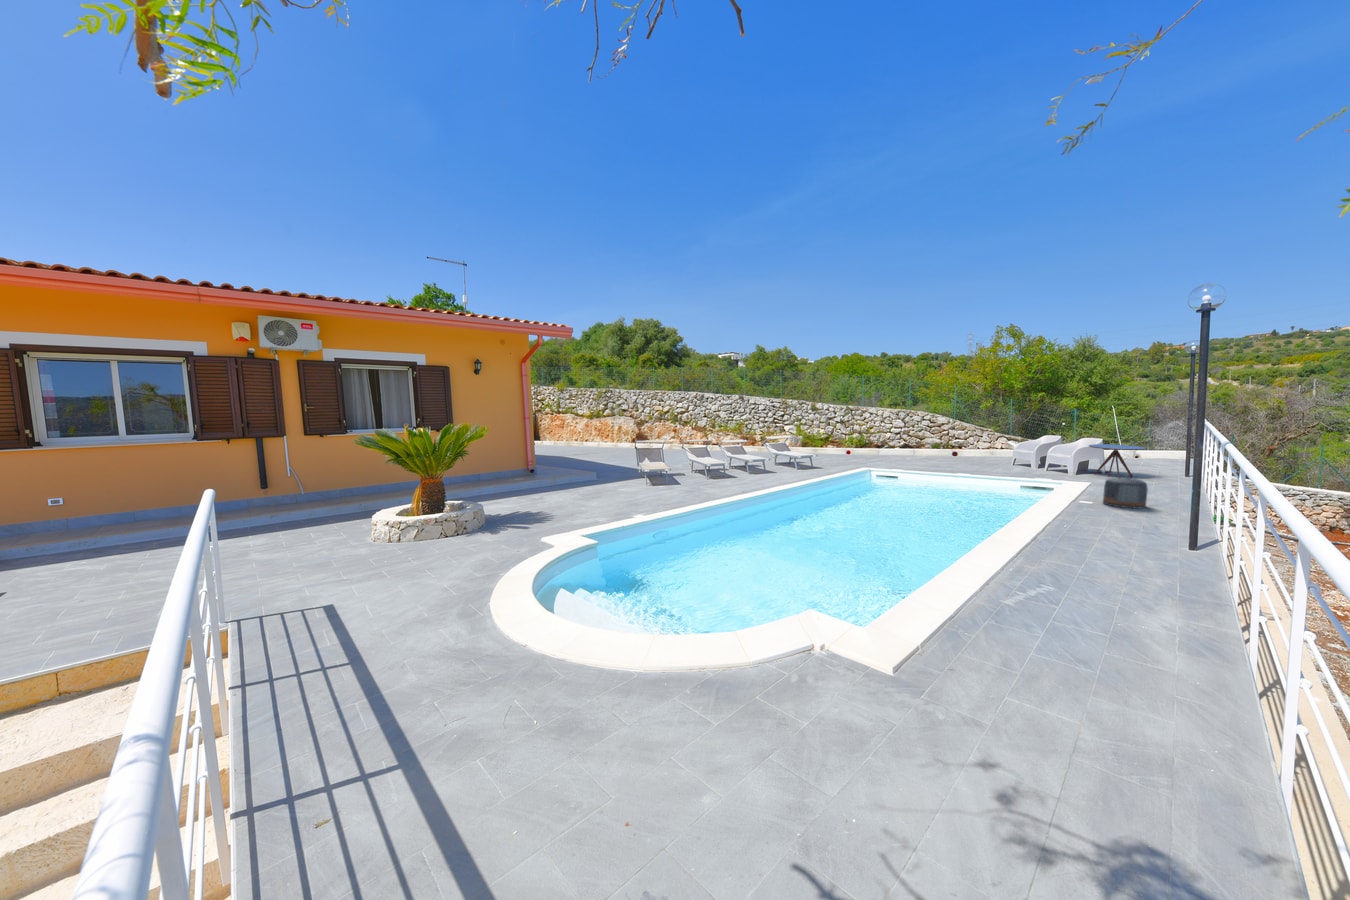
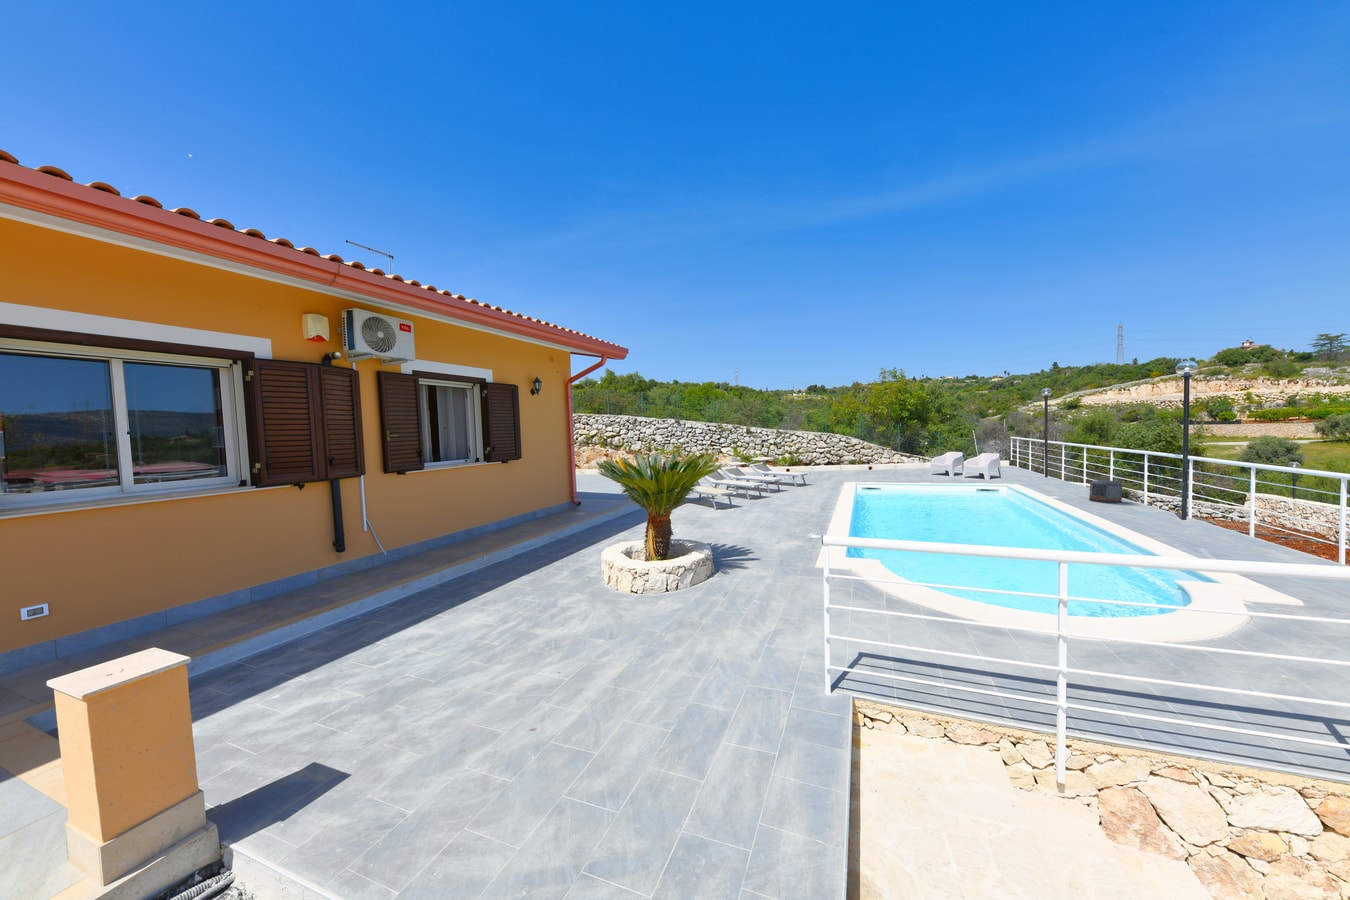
round table: present [1089,444,1145,477] -> none [1013,456,1054,482]

